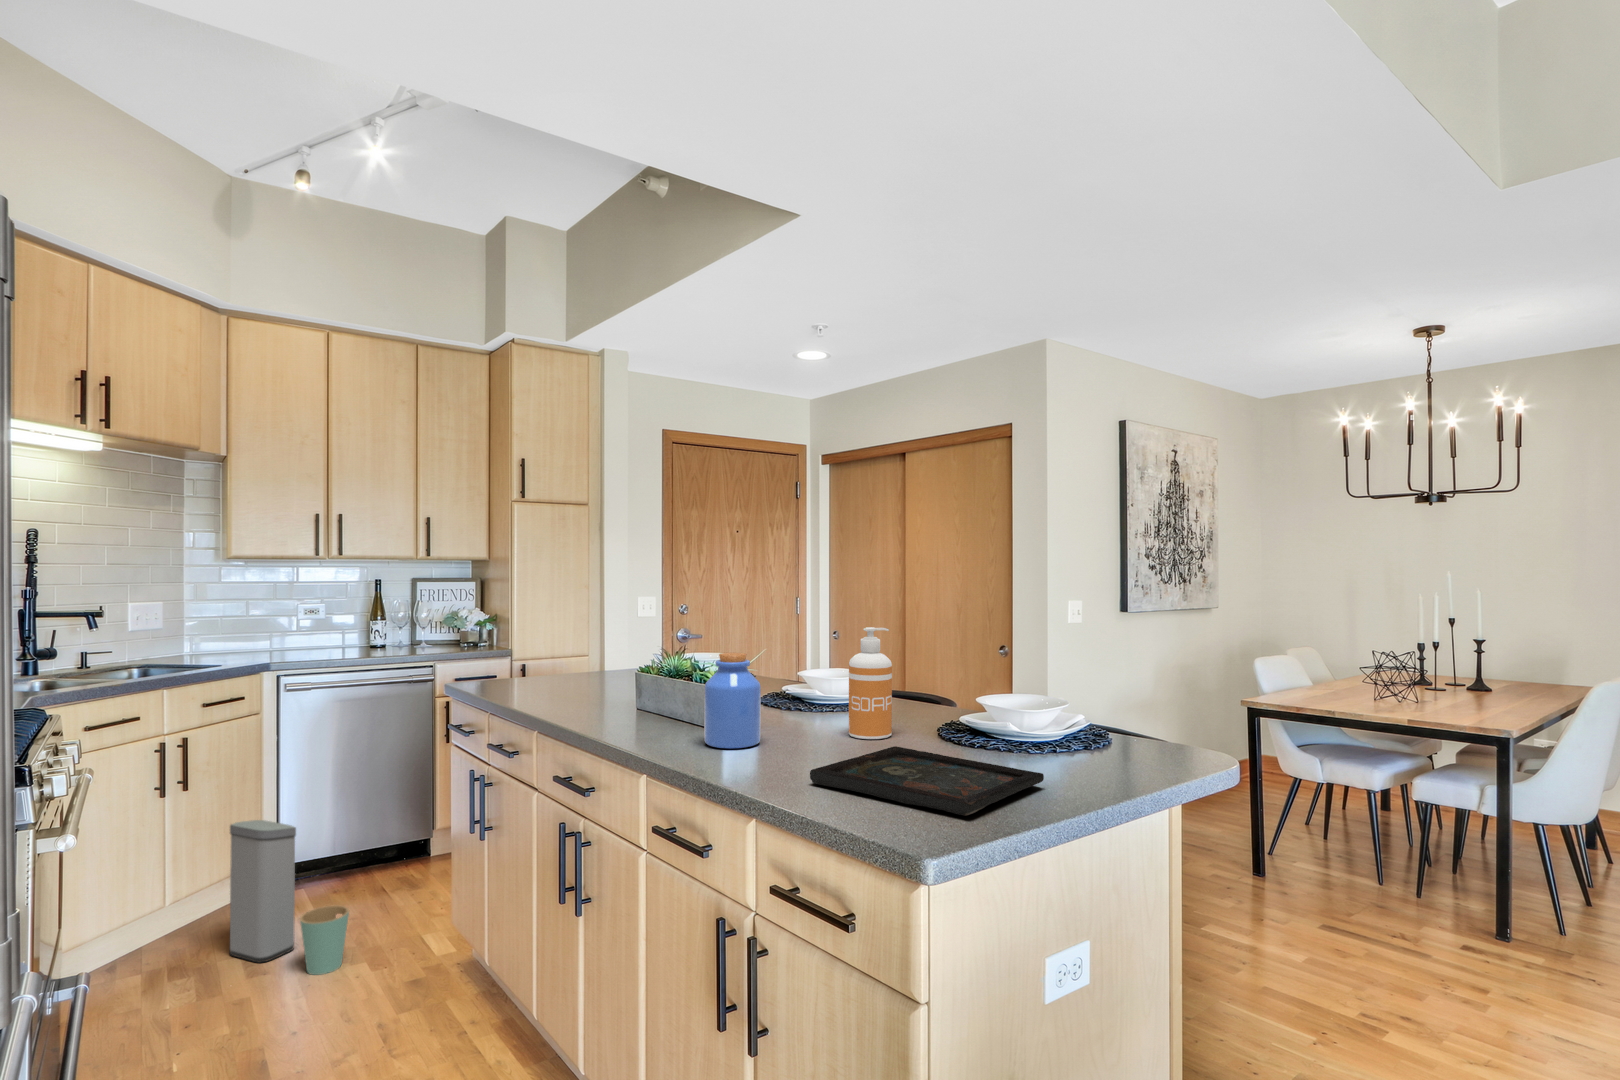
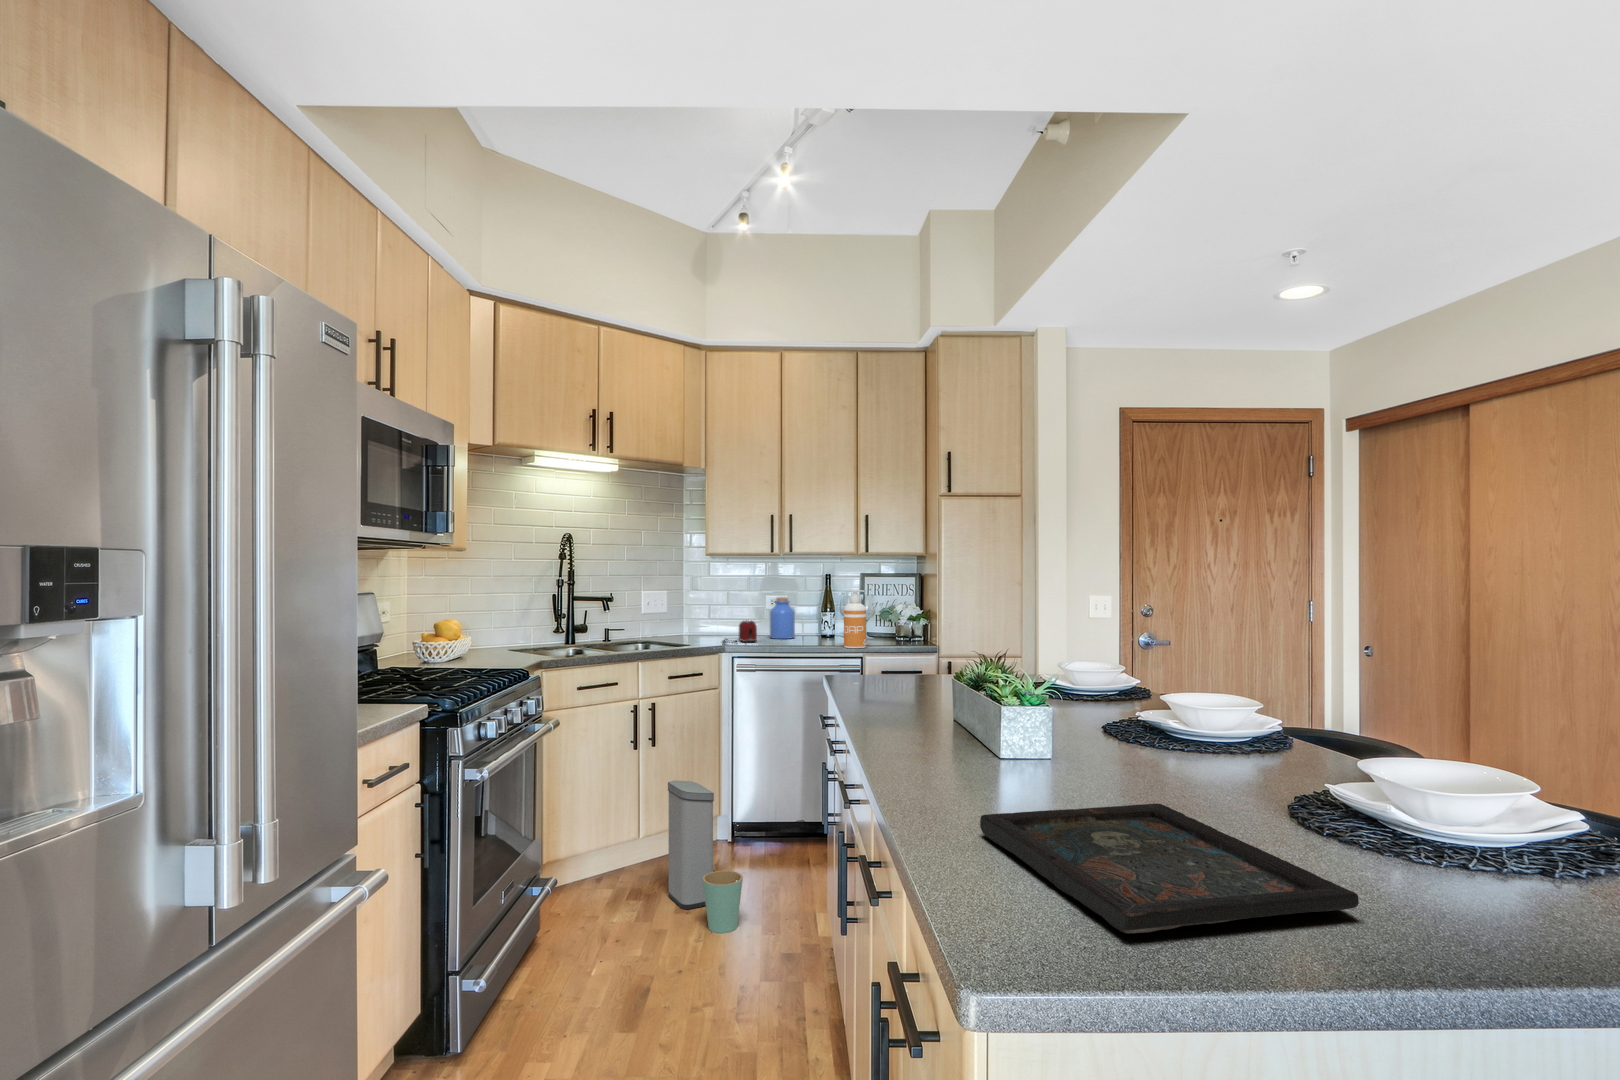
soap dispenser: present [849,627,892,739] -> present [844,590,866,648]
toaster: none [250,633,299,663] -> present [722,621,757,645]
jar: present [704,652,761,748] -> present [770,597,795,639]

